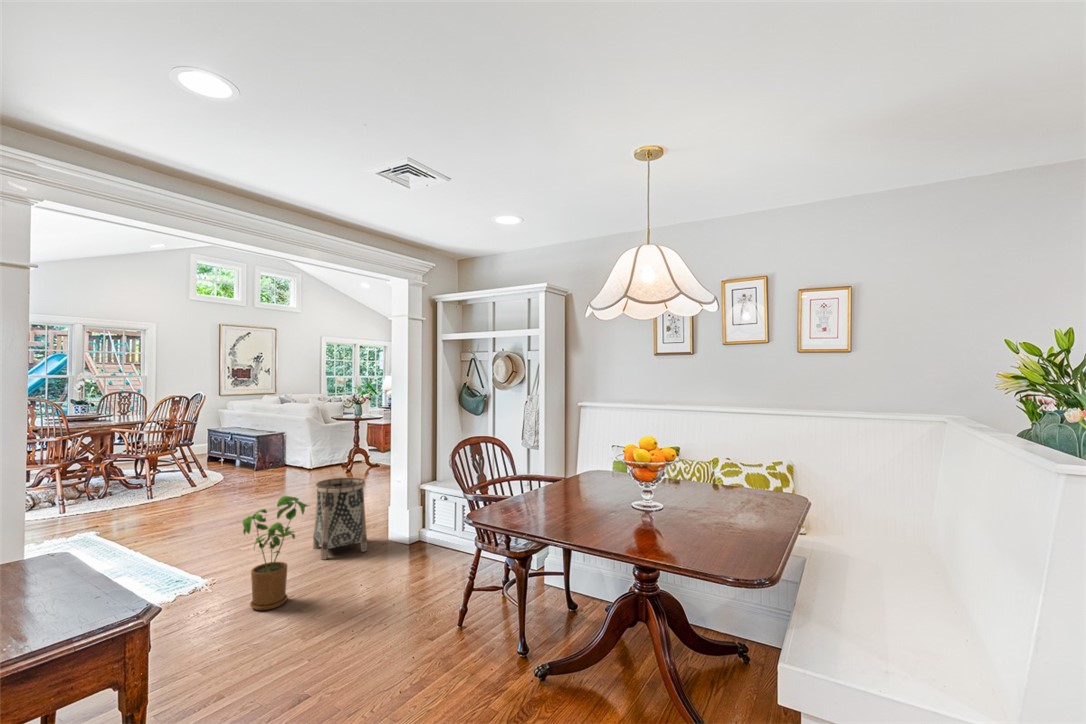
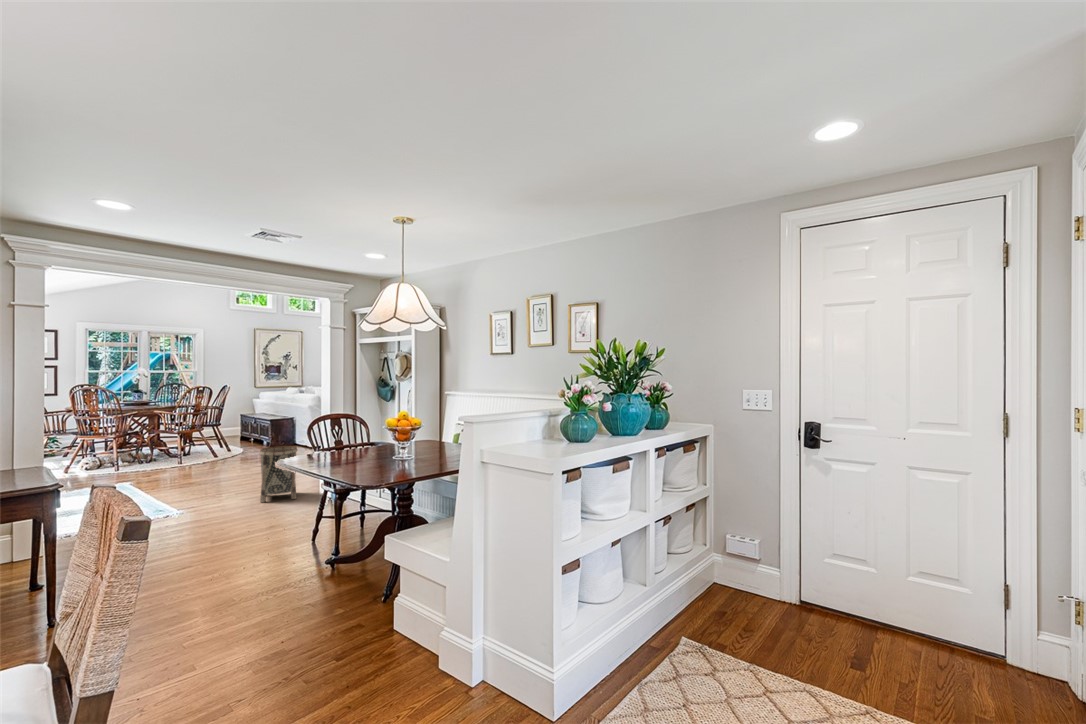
house plant: present [243,496,309,610] -> none [187,452,236,526]

